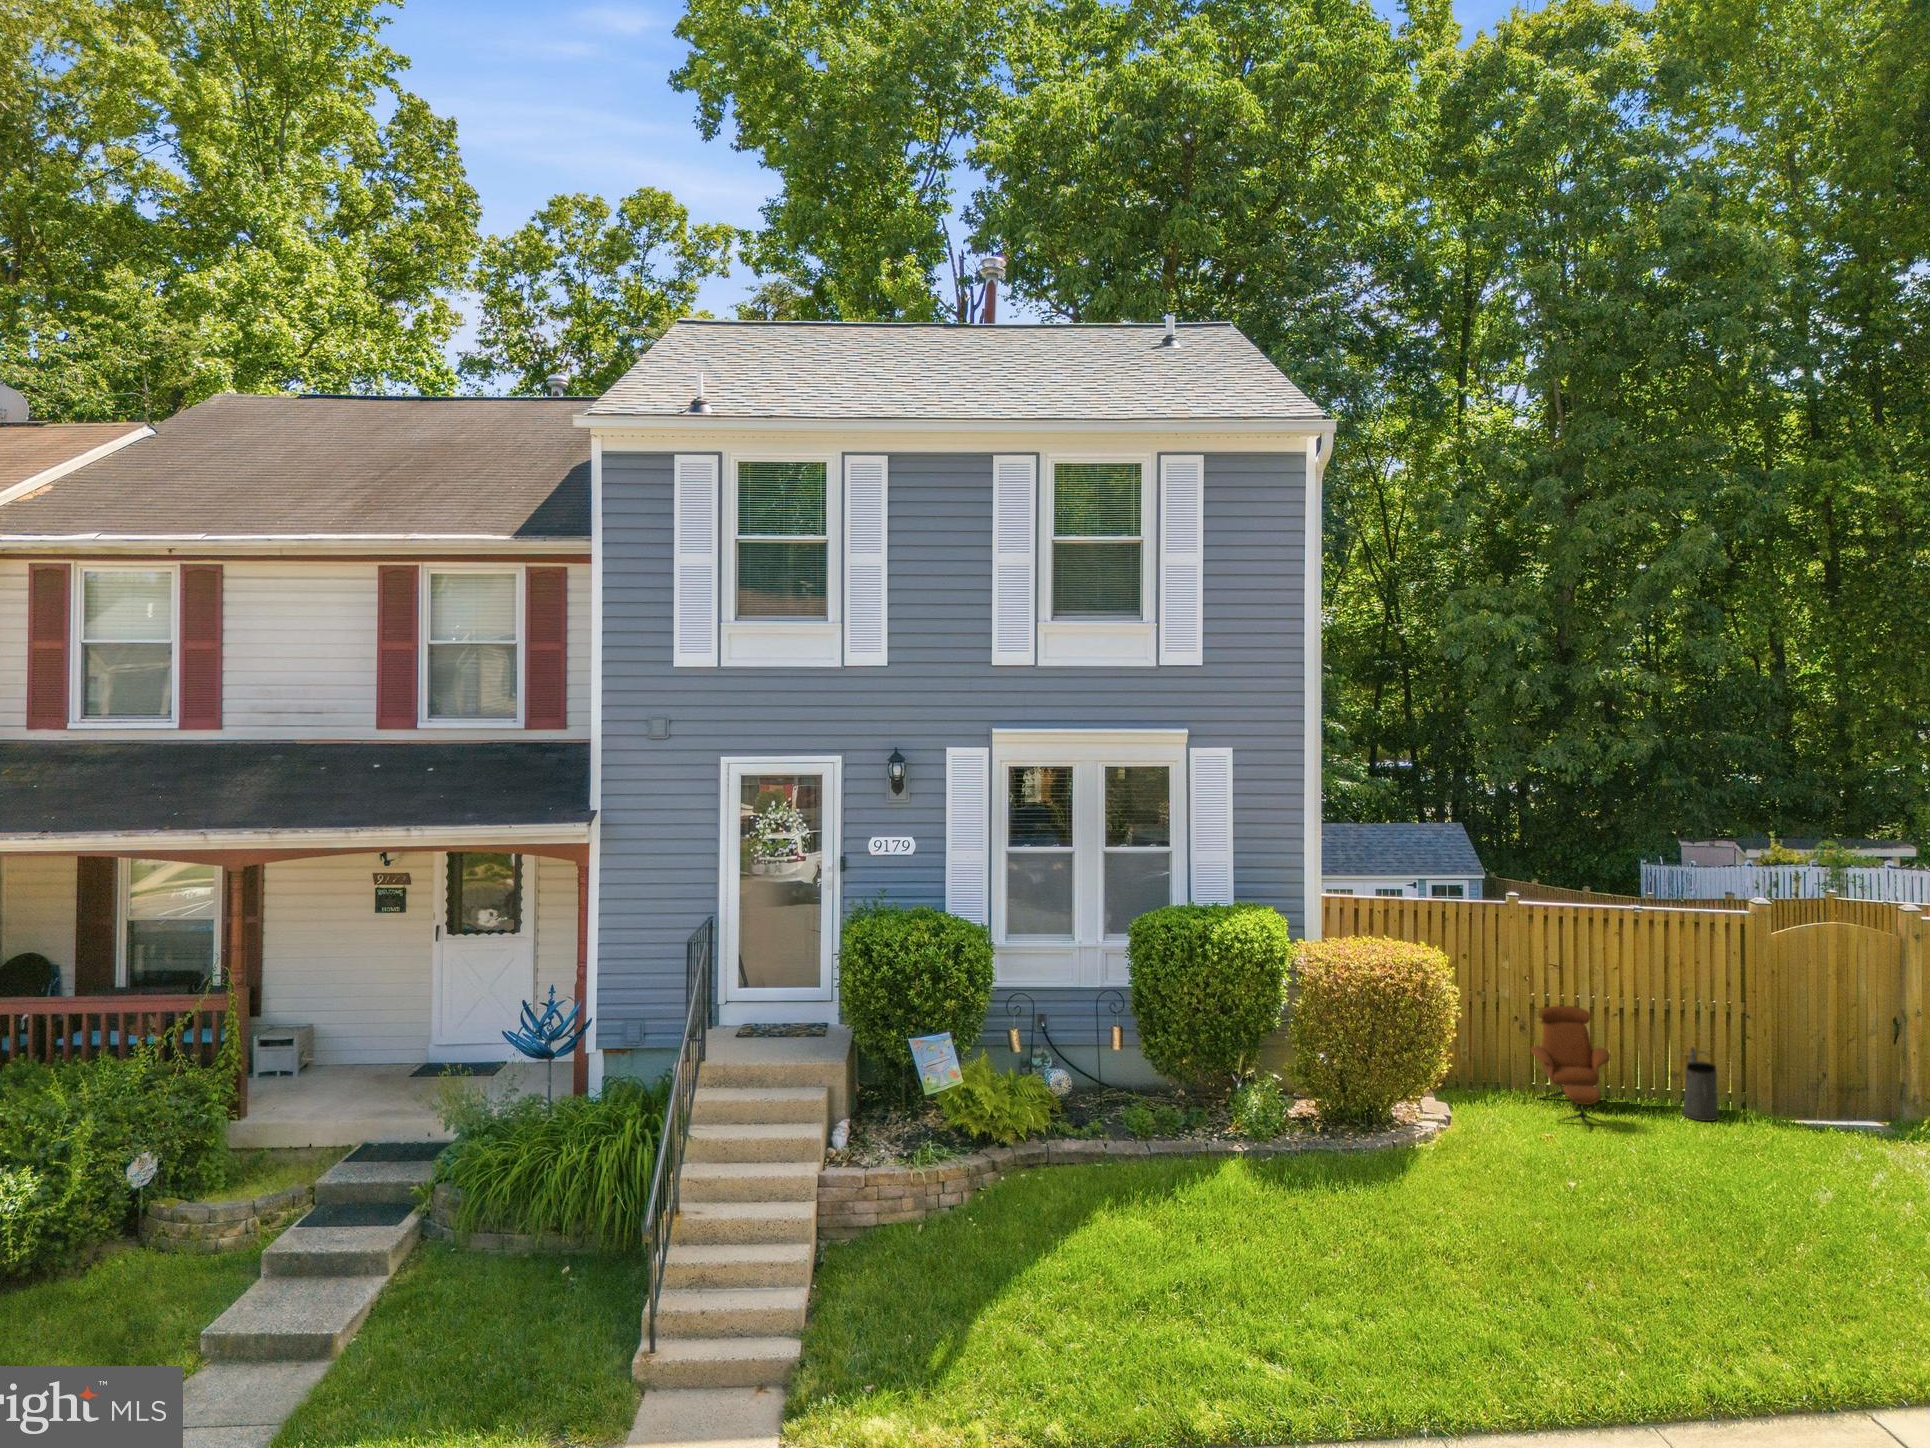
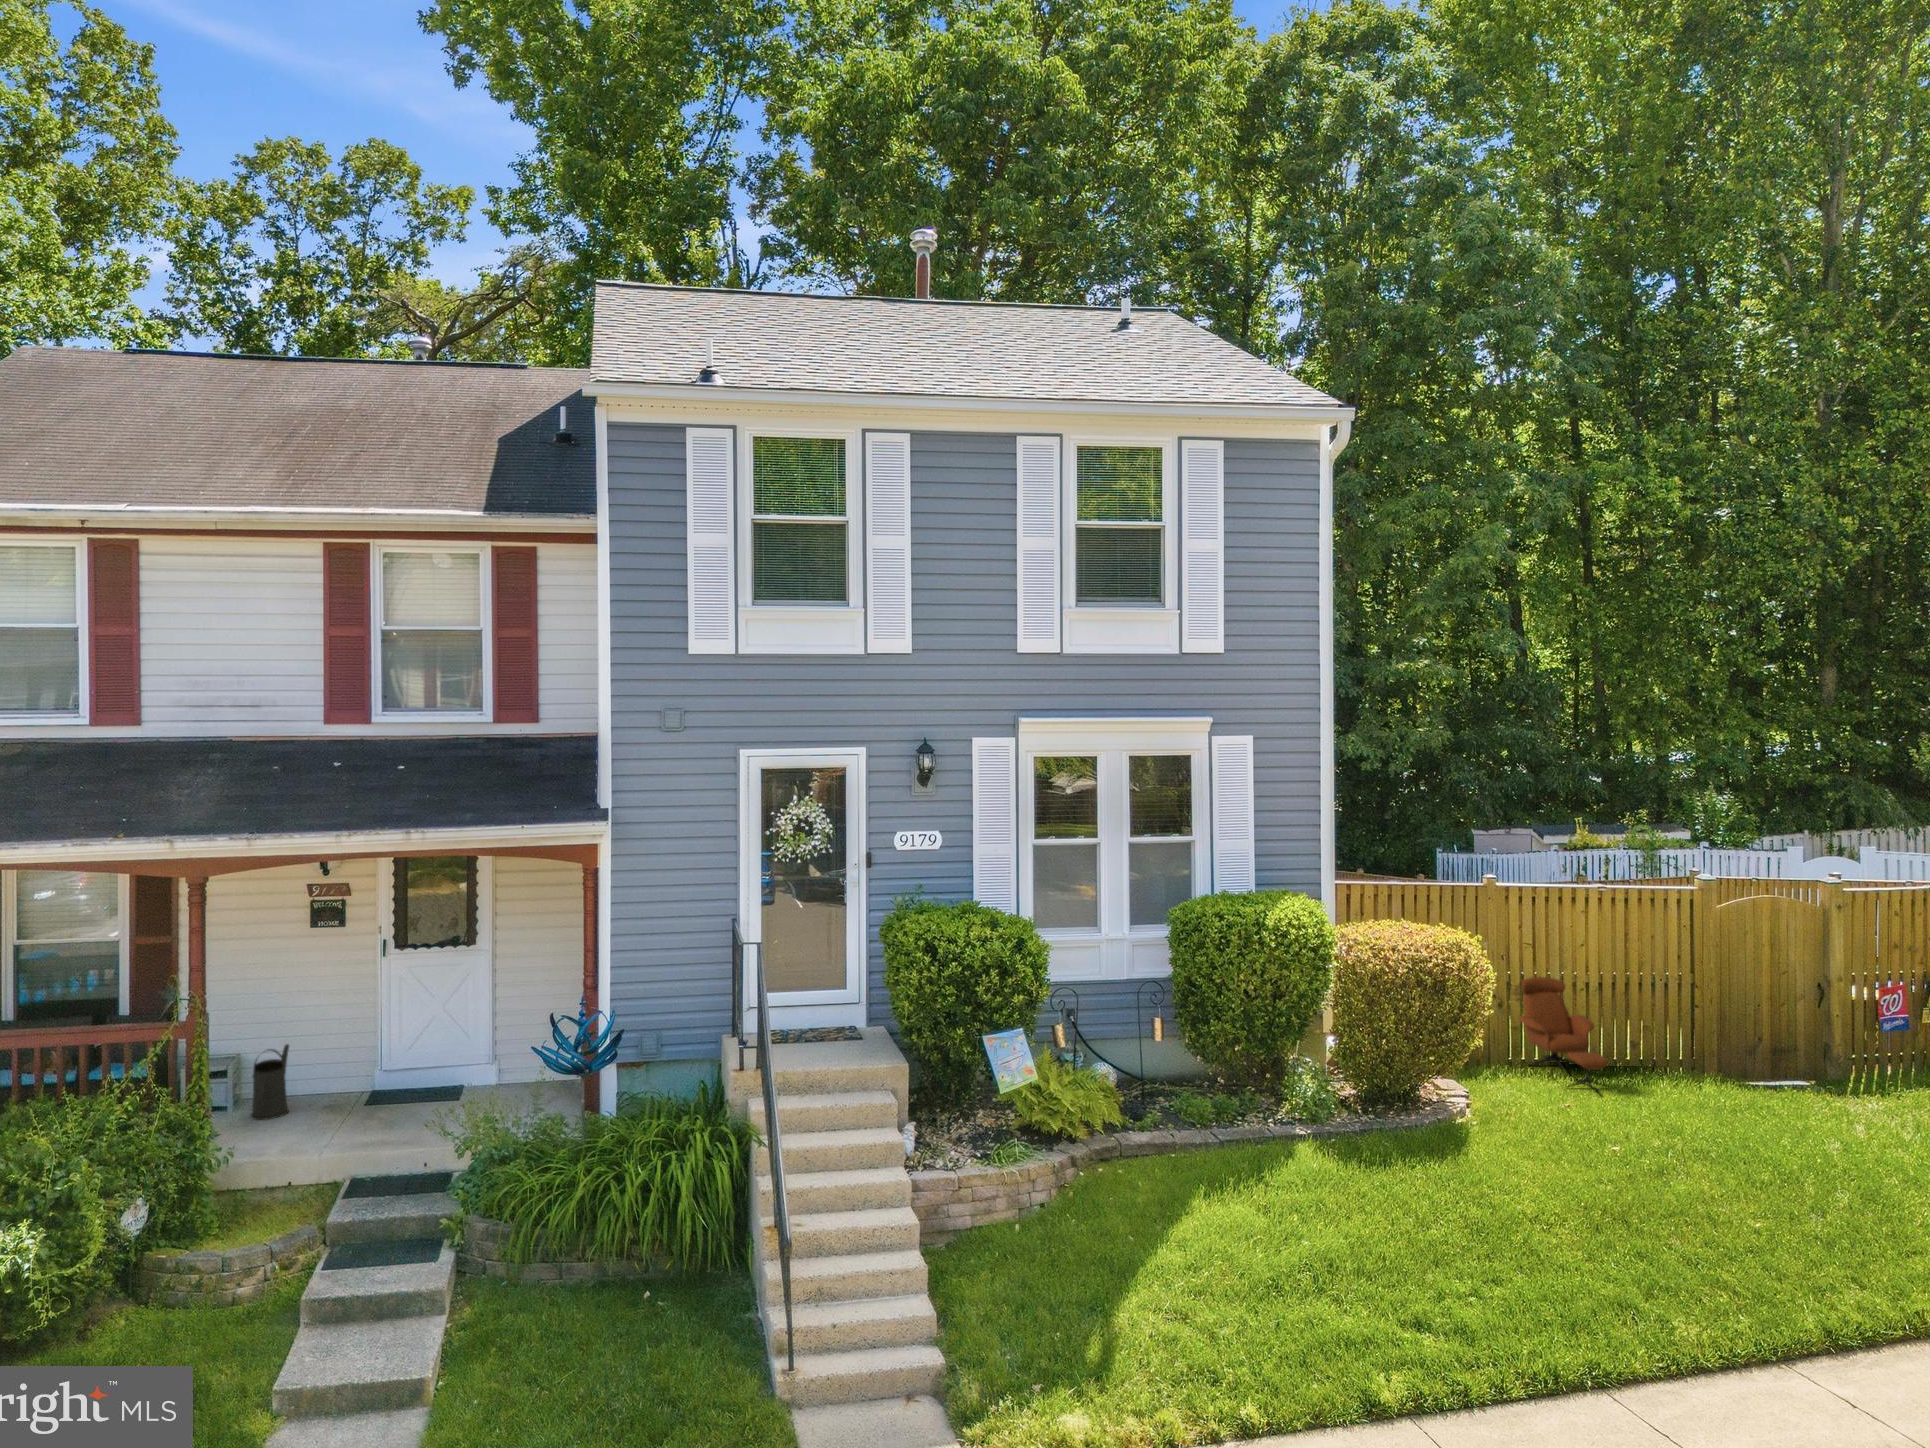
watering can: present [1683,1047,1719,1121] -> present [251,1044,289,1120]

